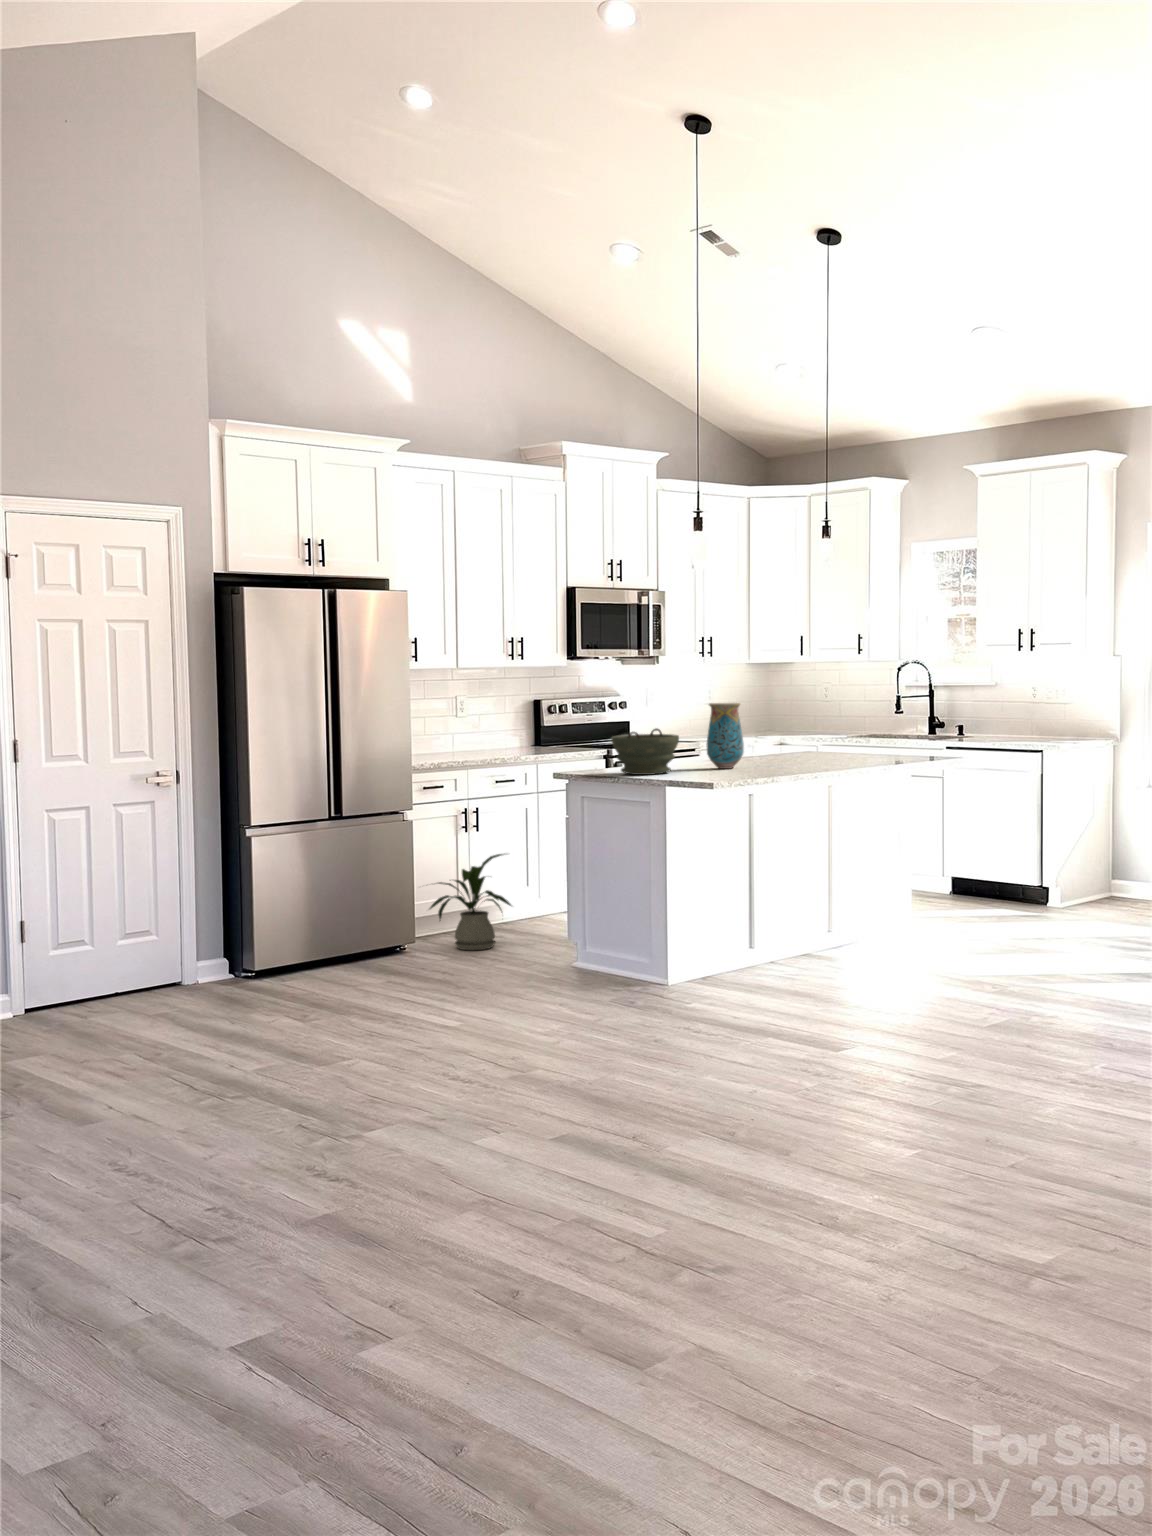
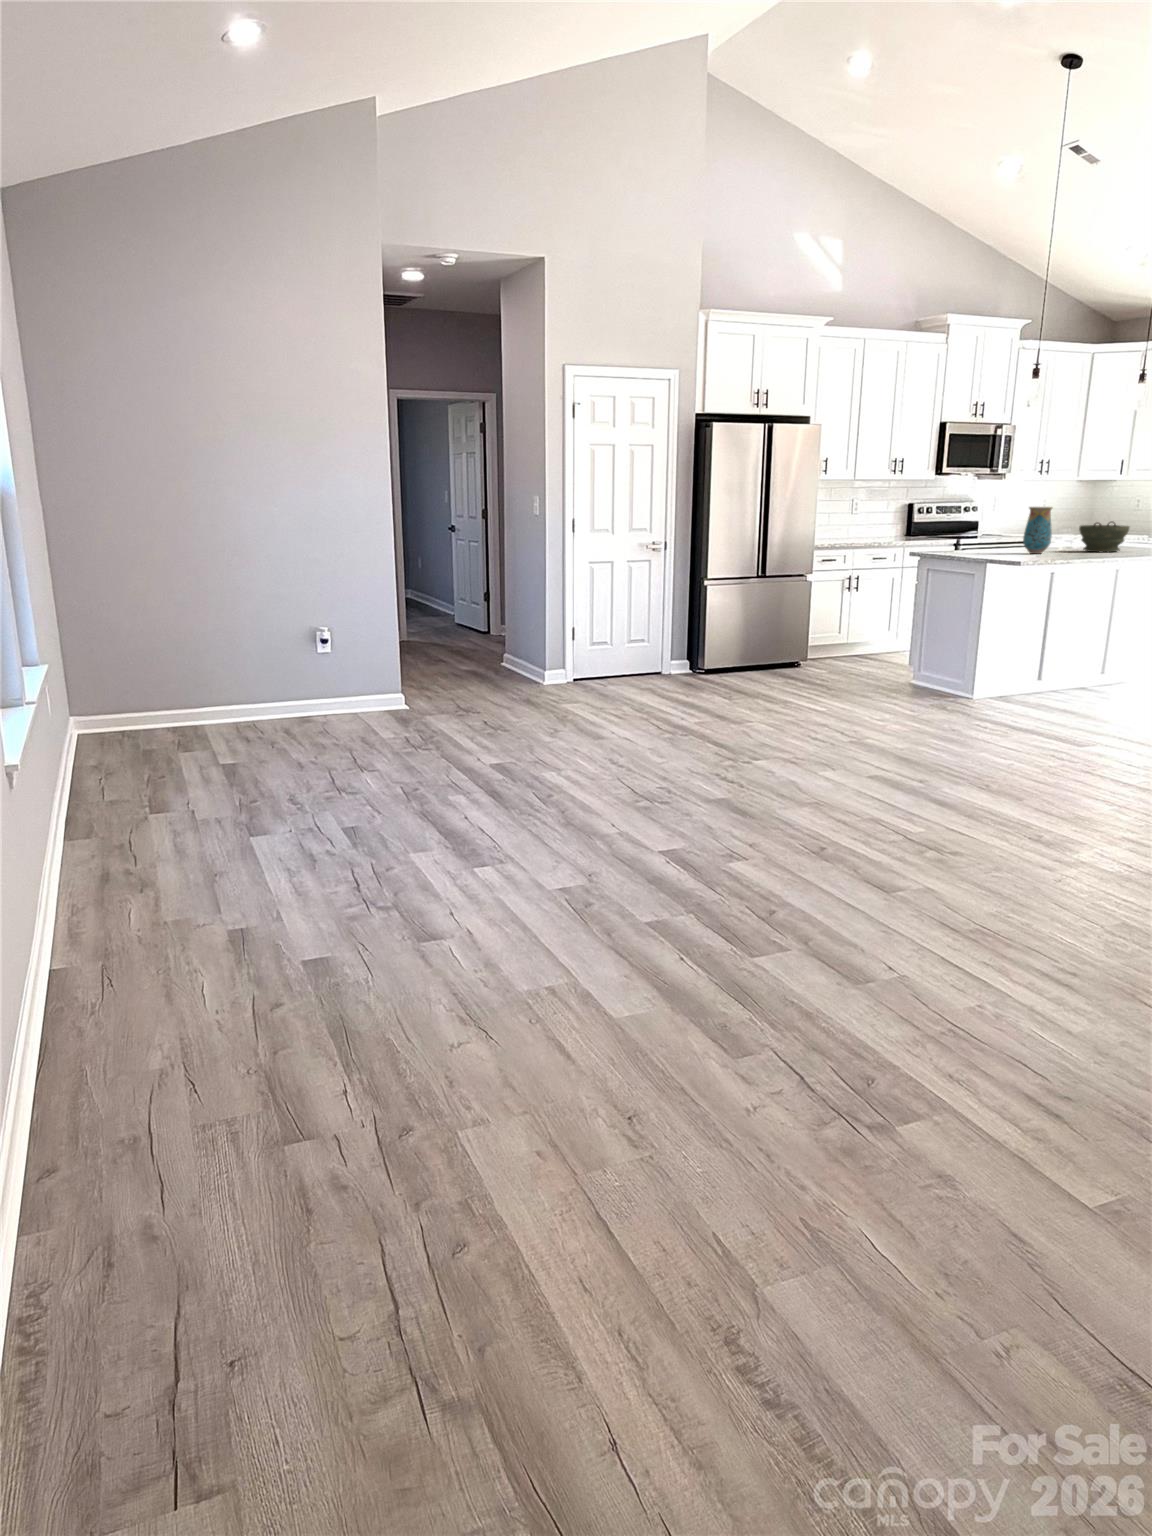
bowl: present [612,728,679,775] -> present [1079,521,1129,552]
house plant: present [430,854,511,950] -> none [811,607,876,669]

